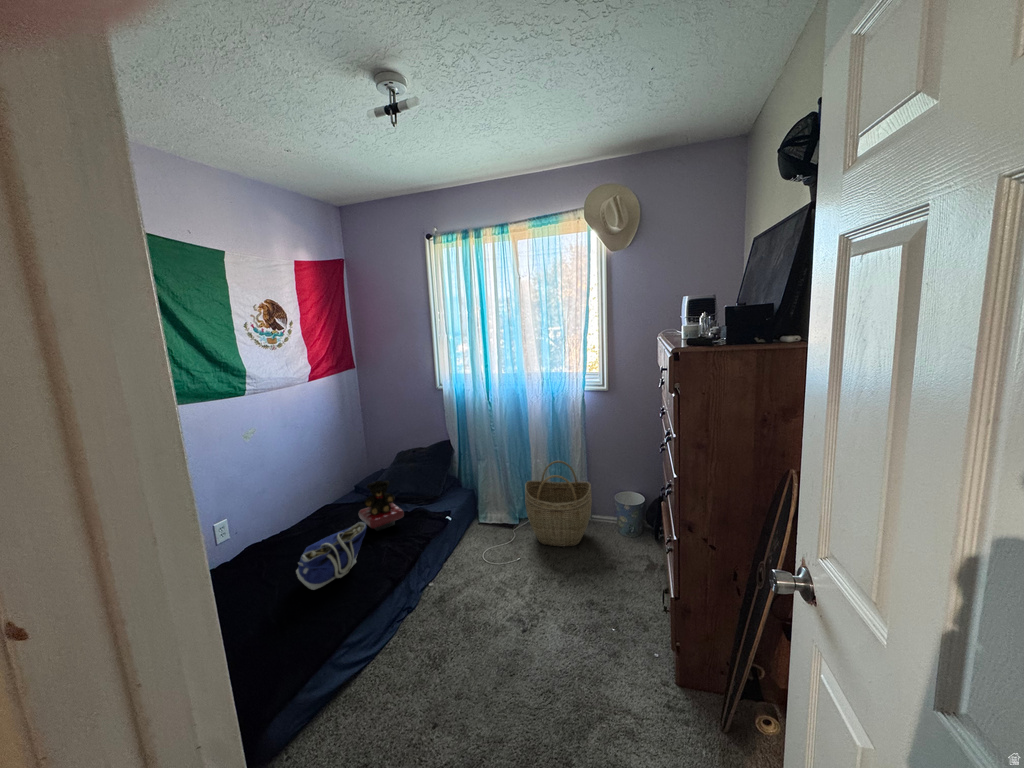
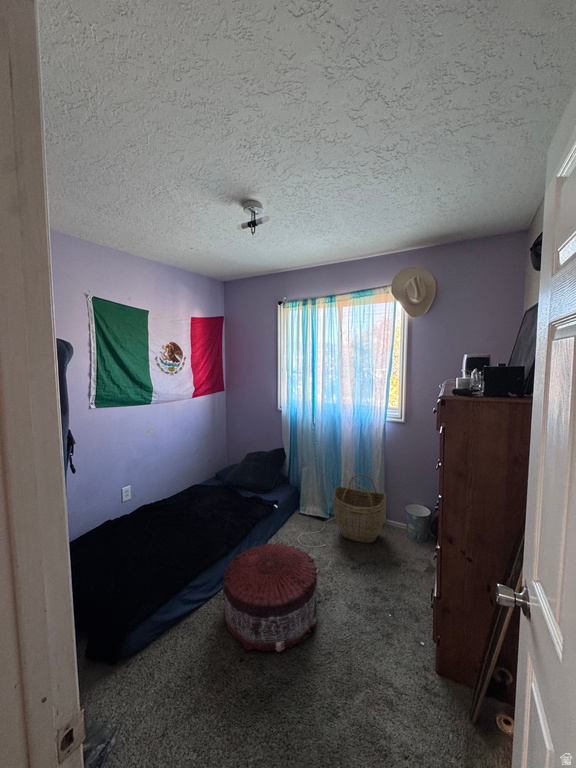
teddy bear: present [359,481,404,531] -> none [214,472,244,509]
tote bag: present [296,522,367,590] -> none [166,500,215,543]
pouf: none [394,564,528,713] -> present [222,543,318,652]

